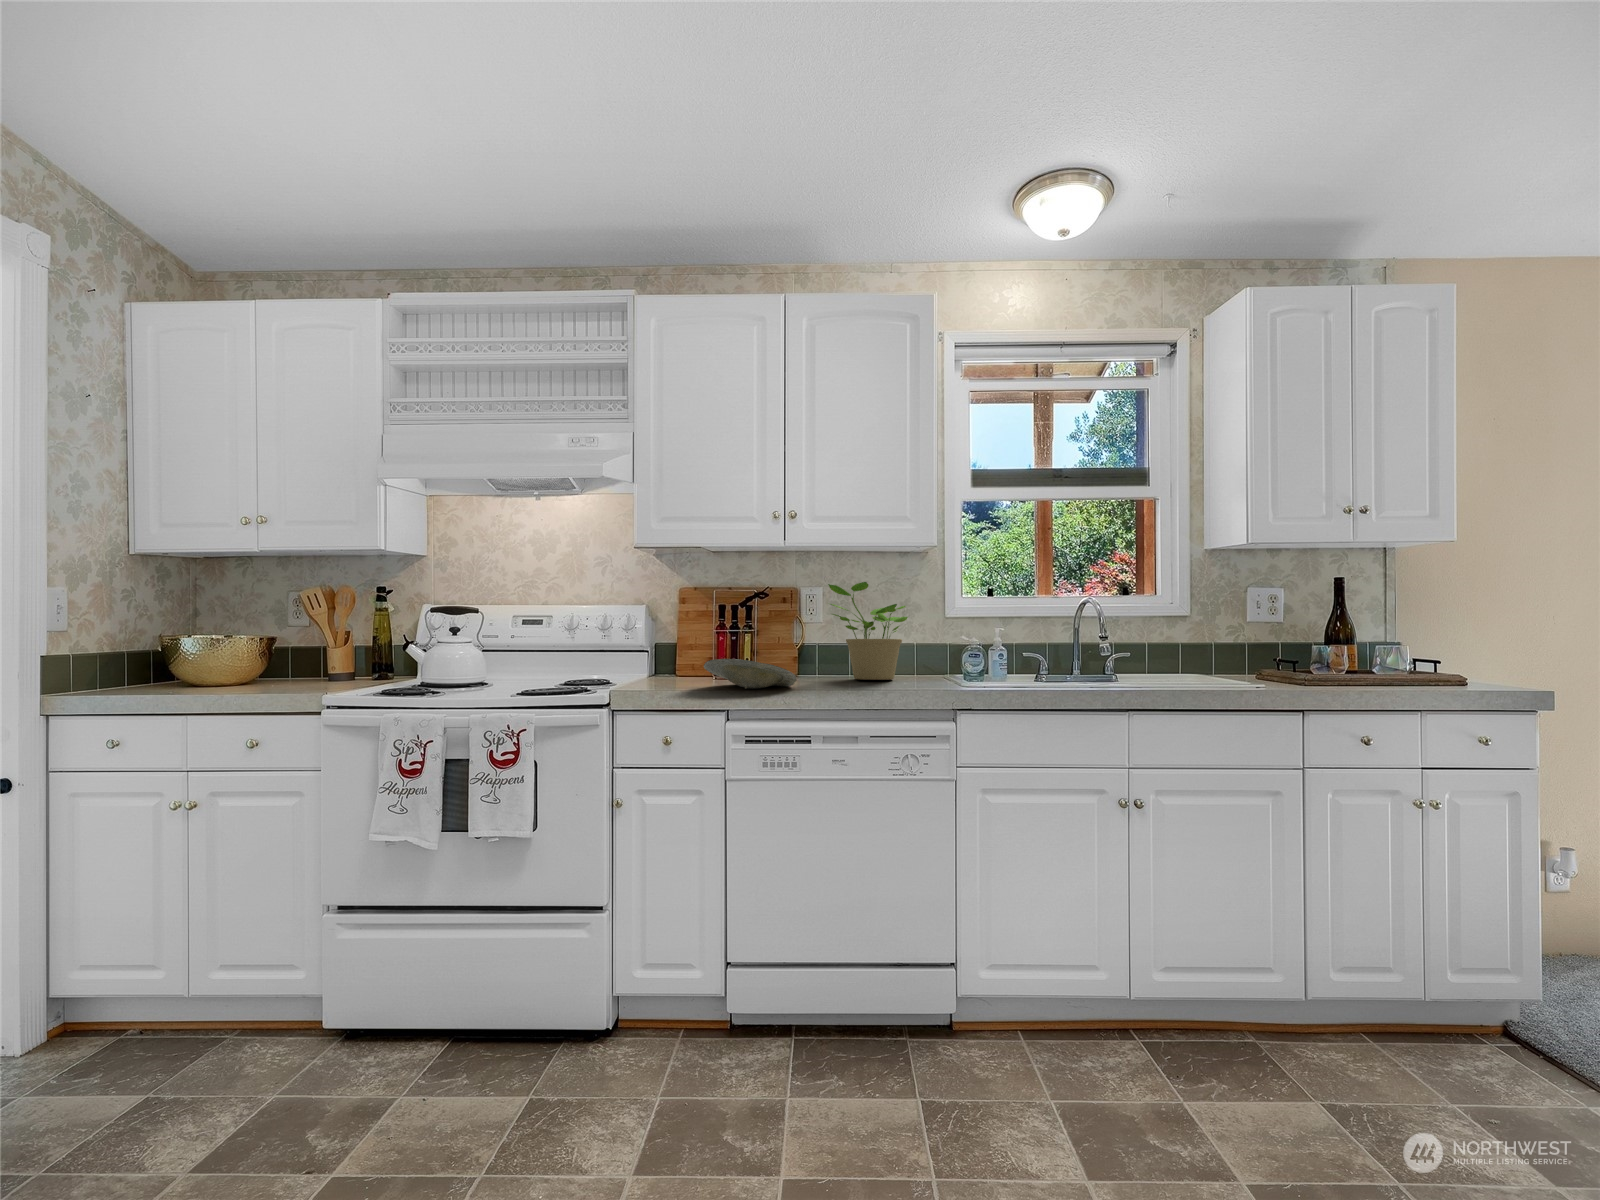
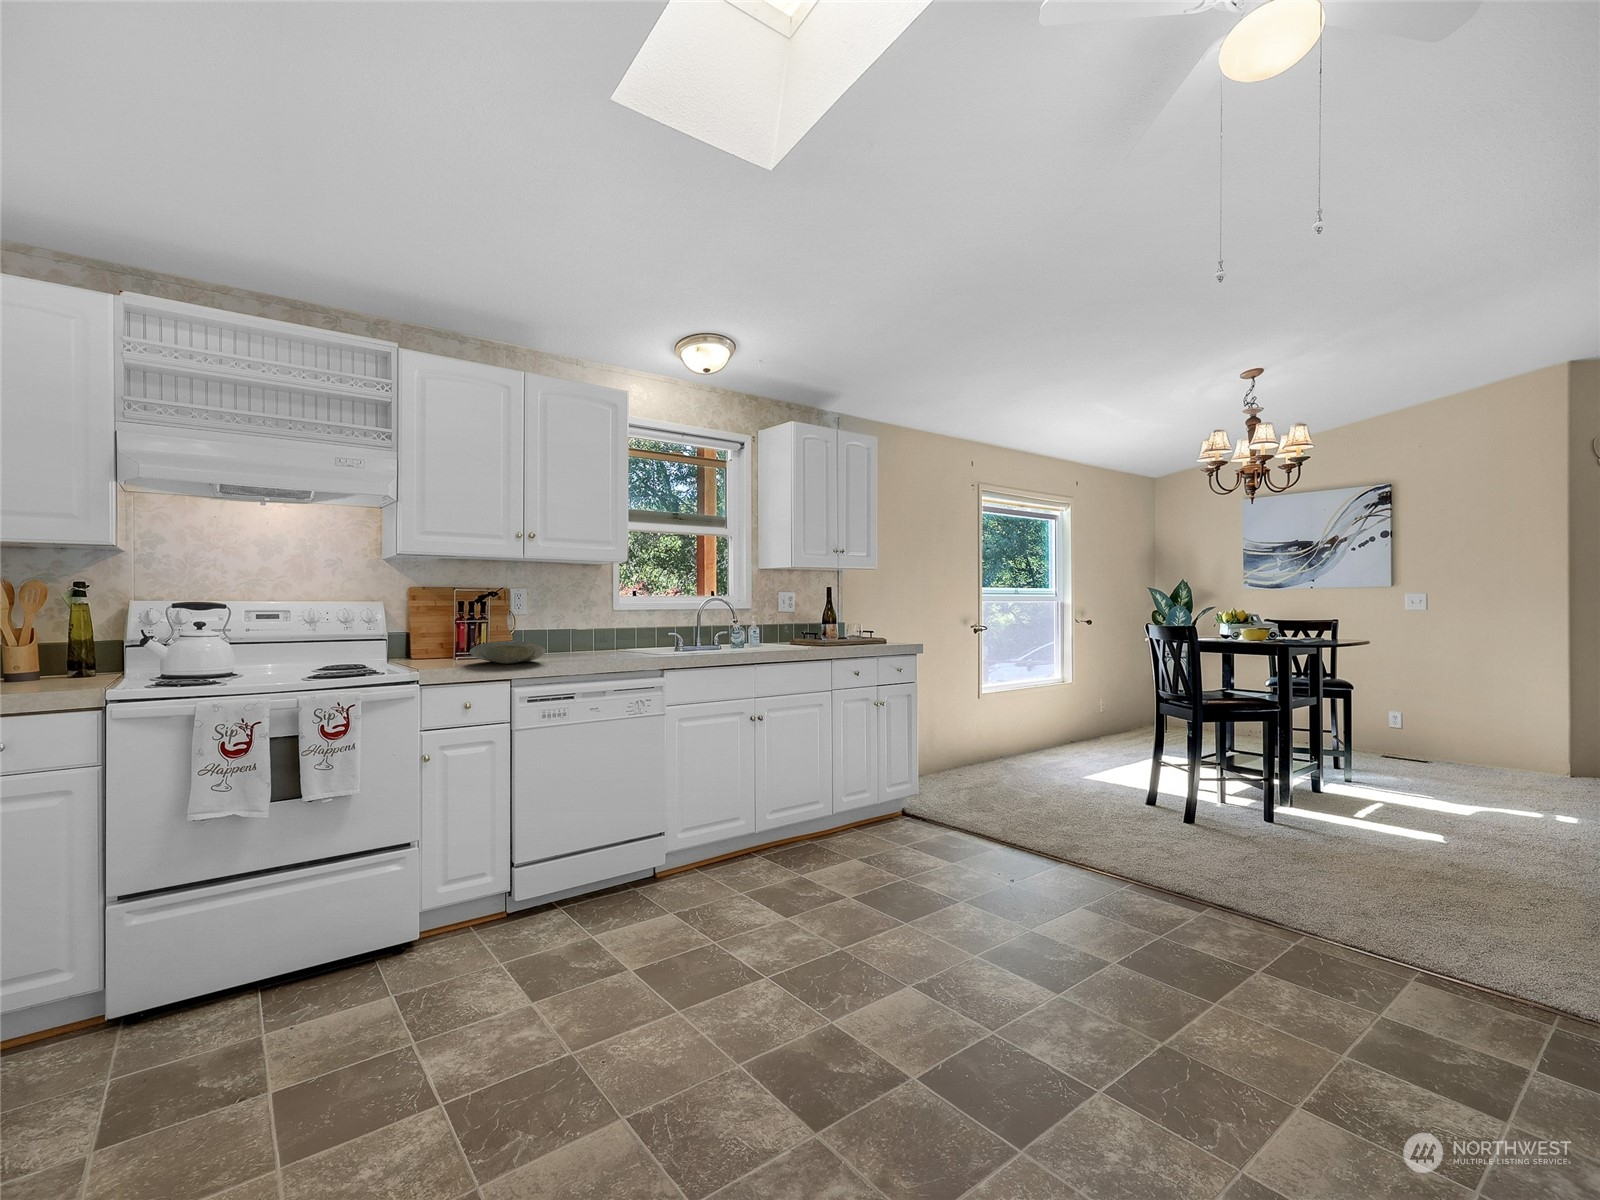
potted plant: present [828,582,908,680] -> none [540,584,605,654]

